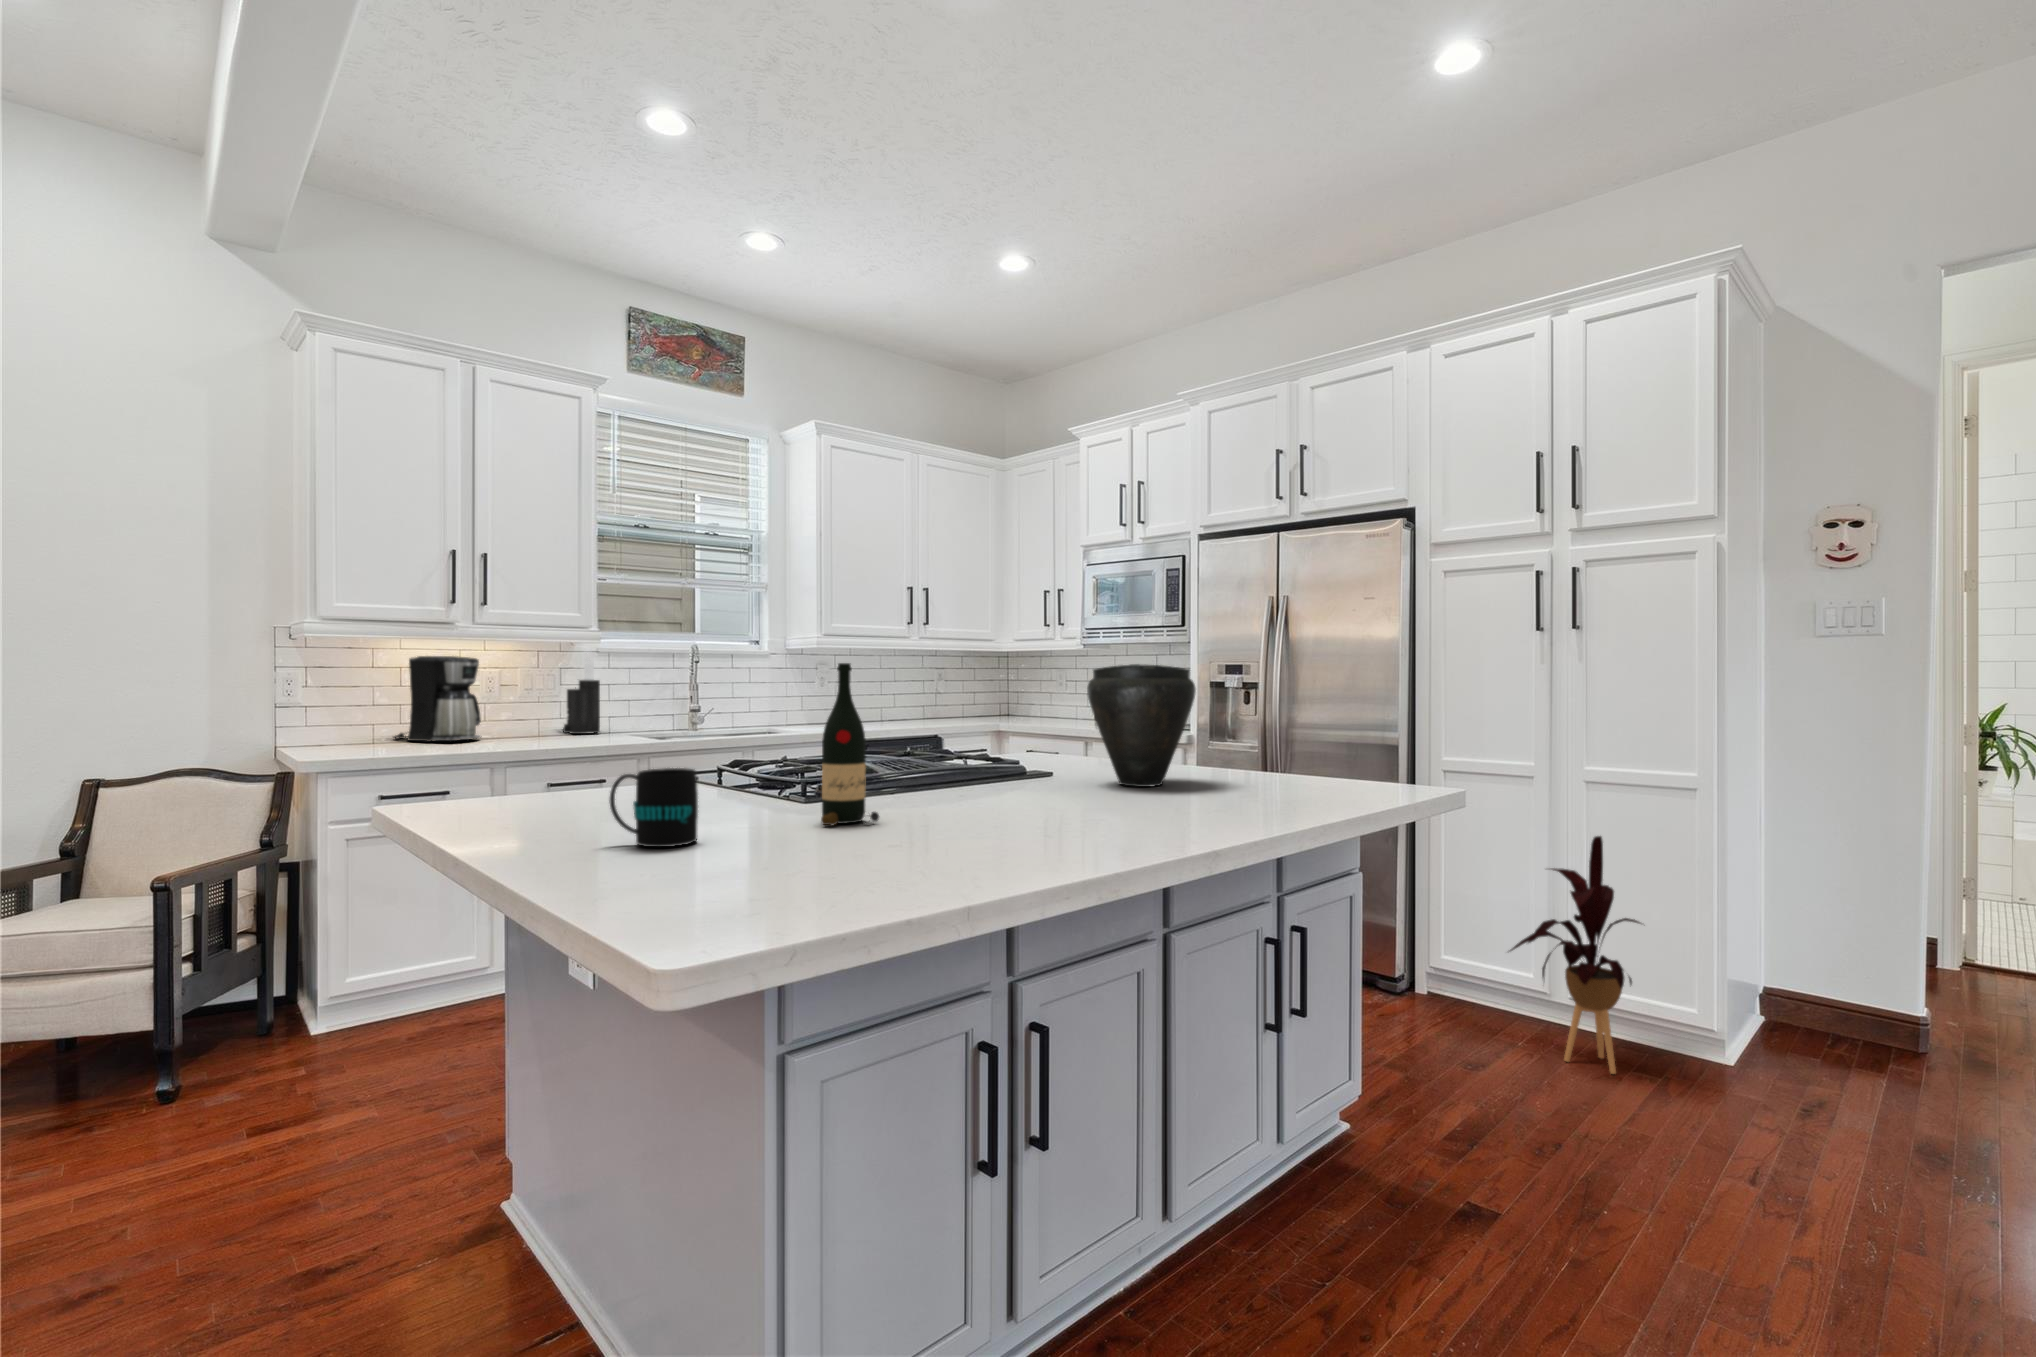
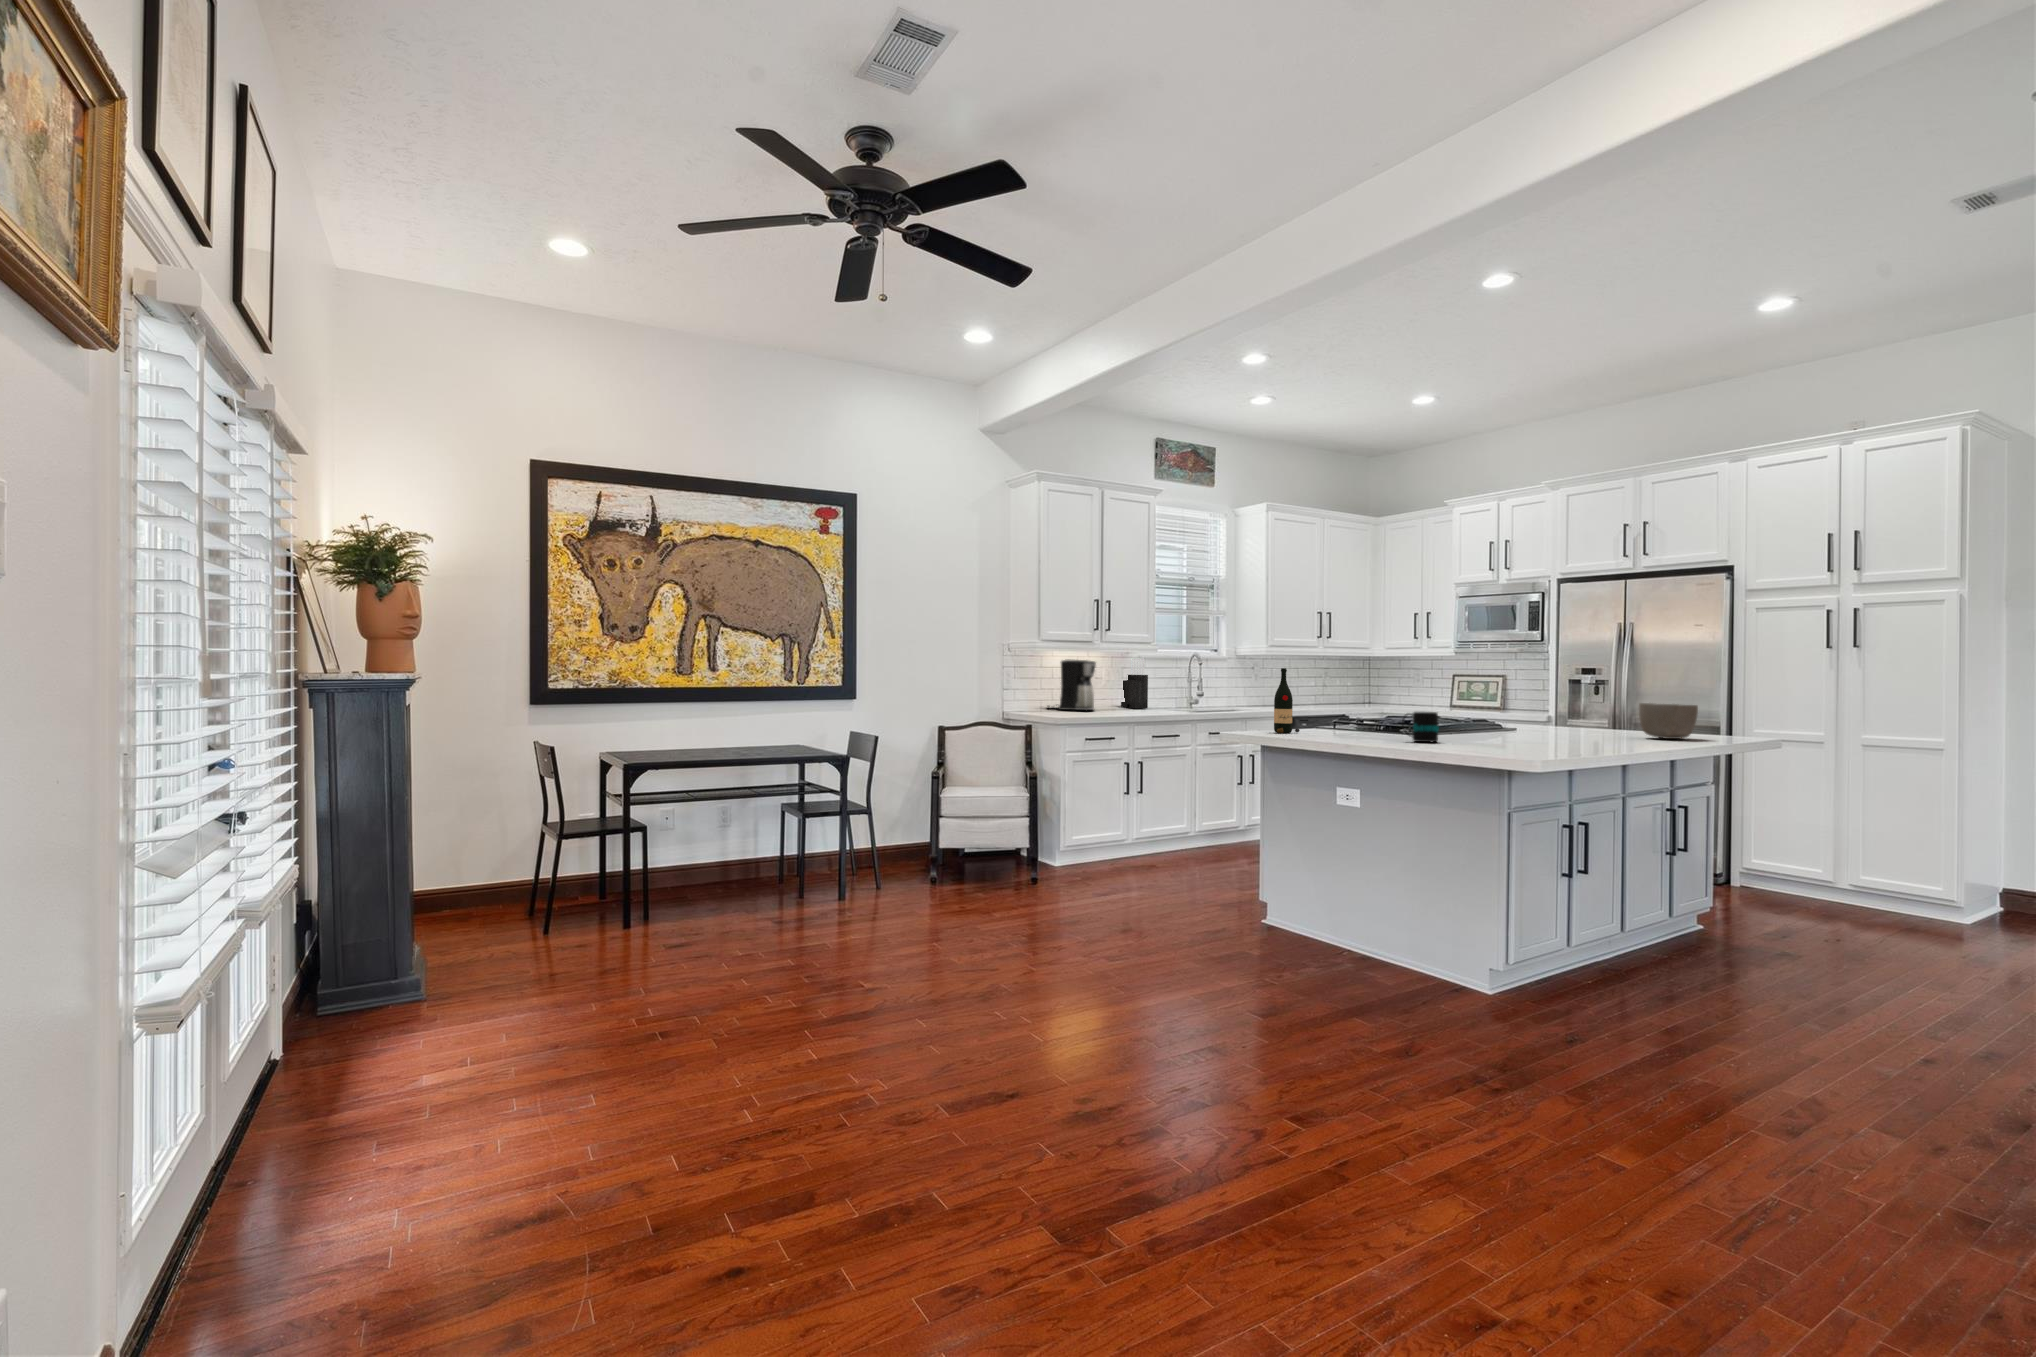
wine bottle: present [821,663,879,826] -> present [1274,668,1300,733]
vase: present [1087,664,1196,787] -> none [1556,669,1623,733]
bowl: none [1194,731,1297,806] -> present [1639,703,1698,739]
house plant: present [1510,836,1641,1074] -> none [1803,775,1903,921]

